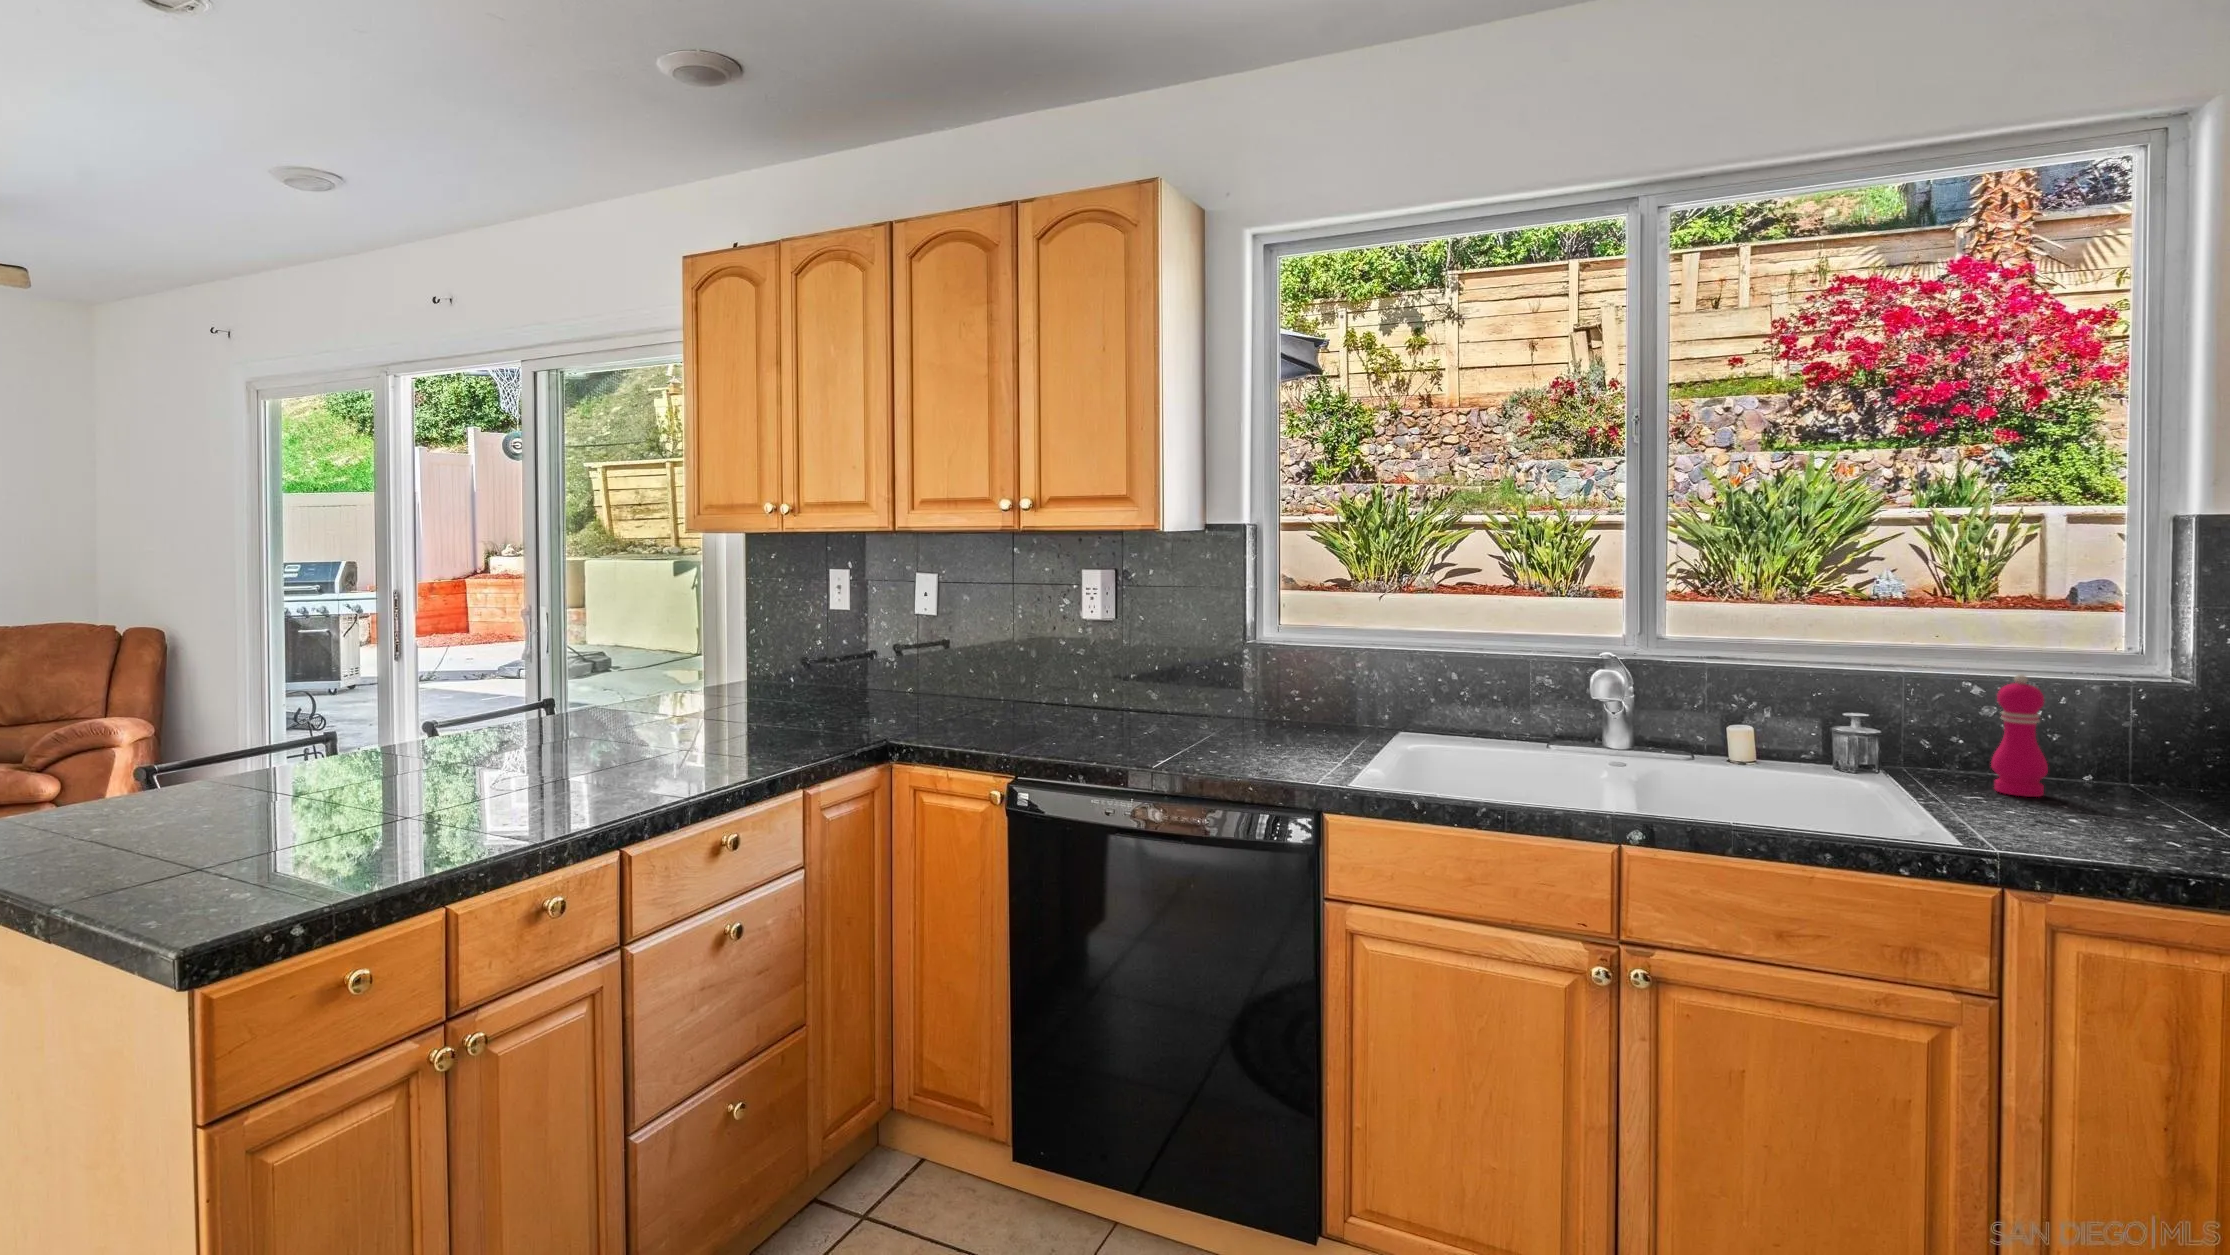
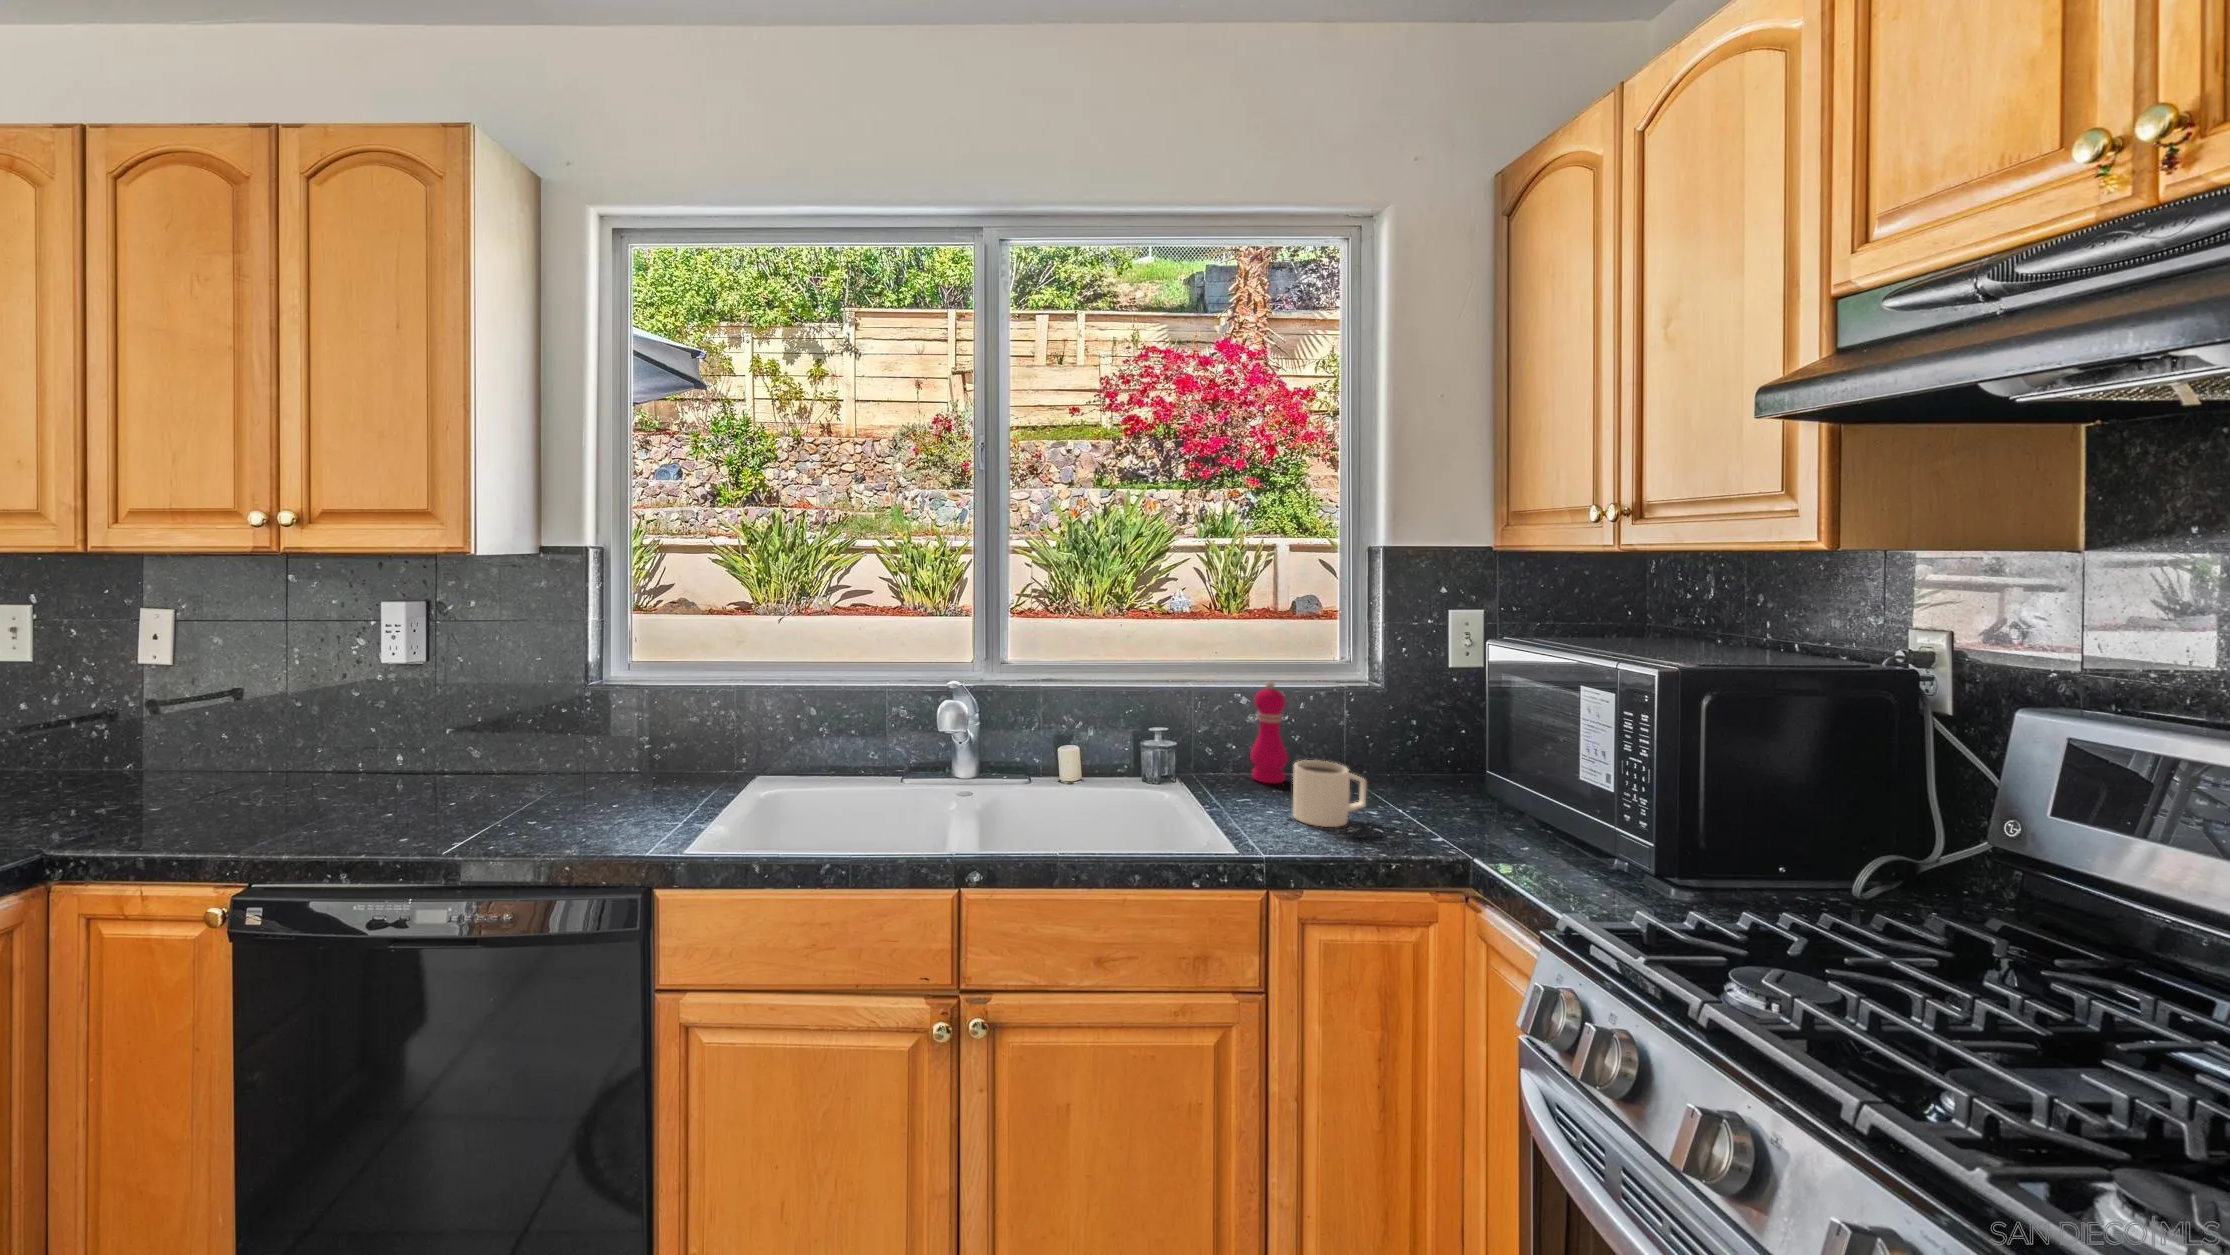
mug: none [2045,761,2157,835] -> present [1293,760,1366,827]

